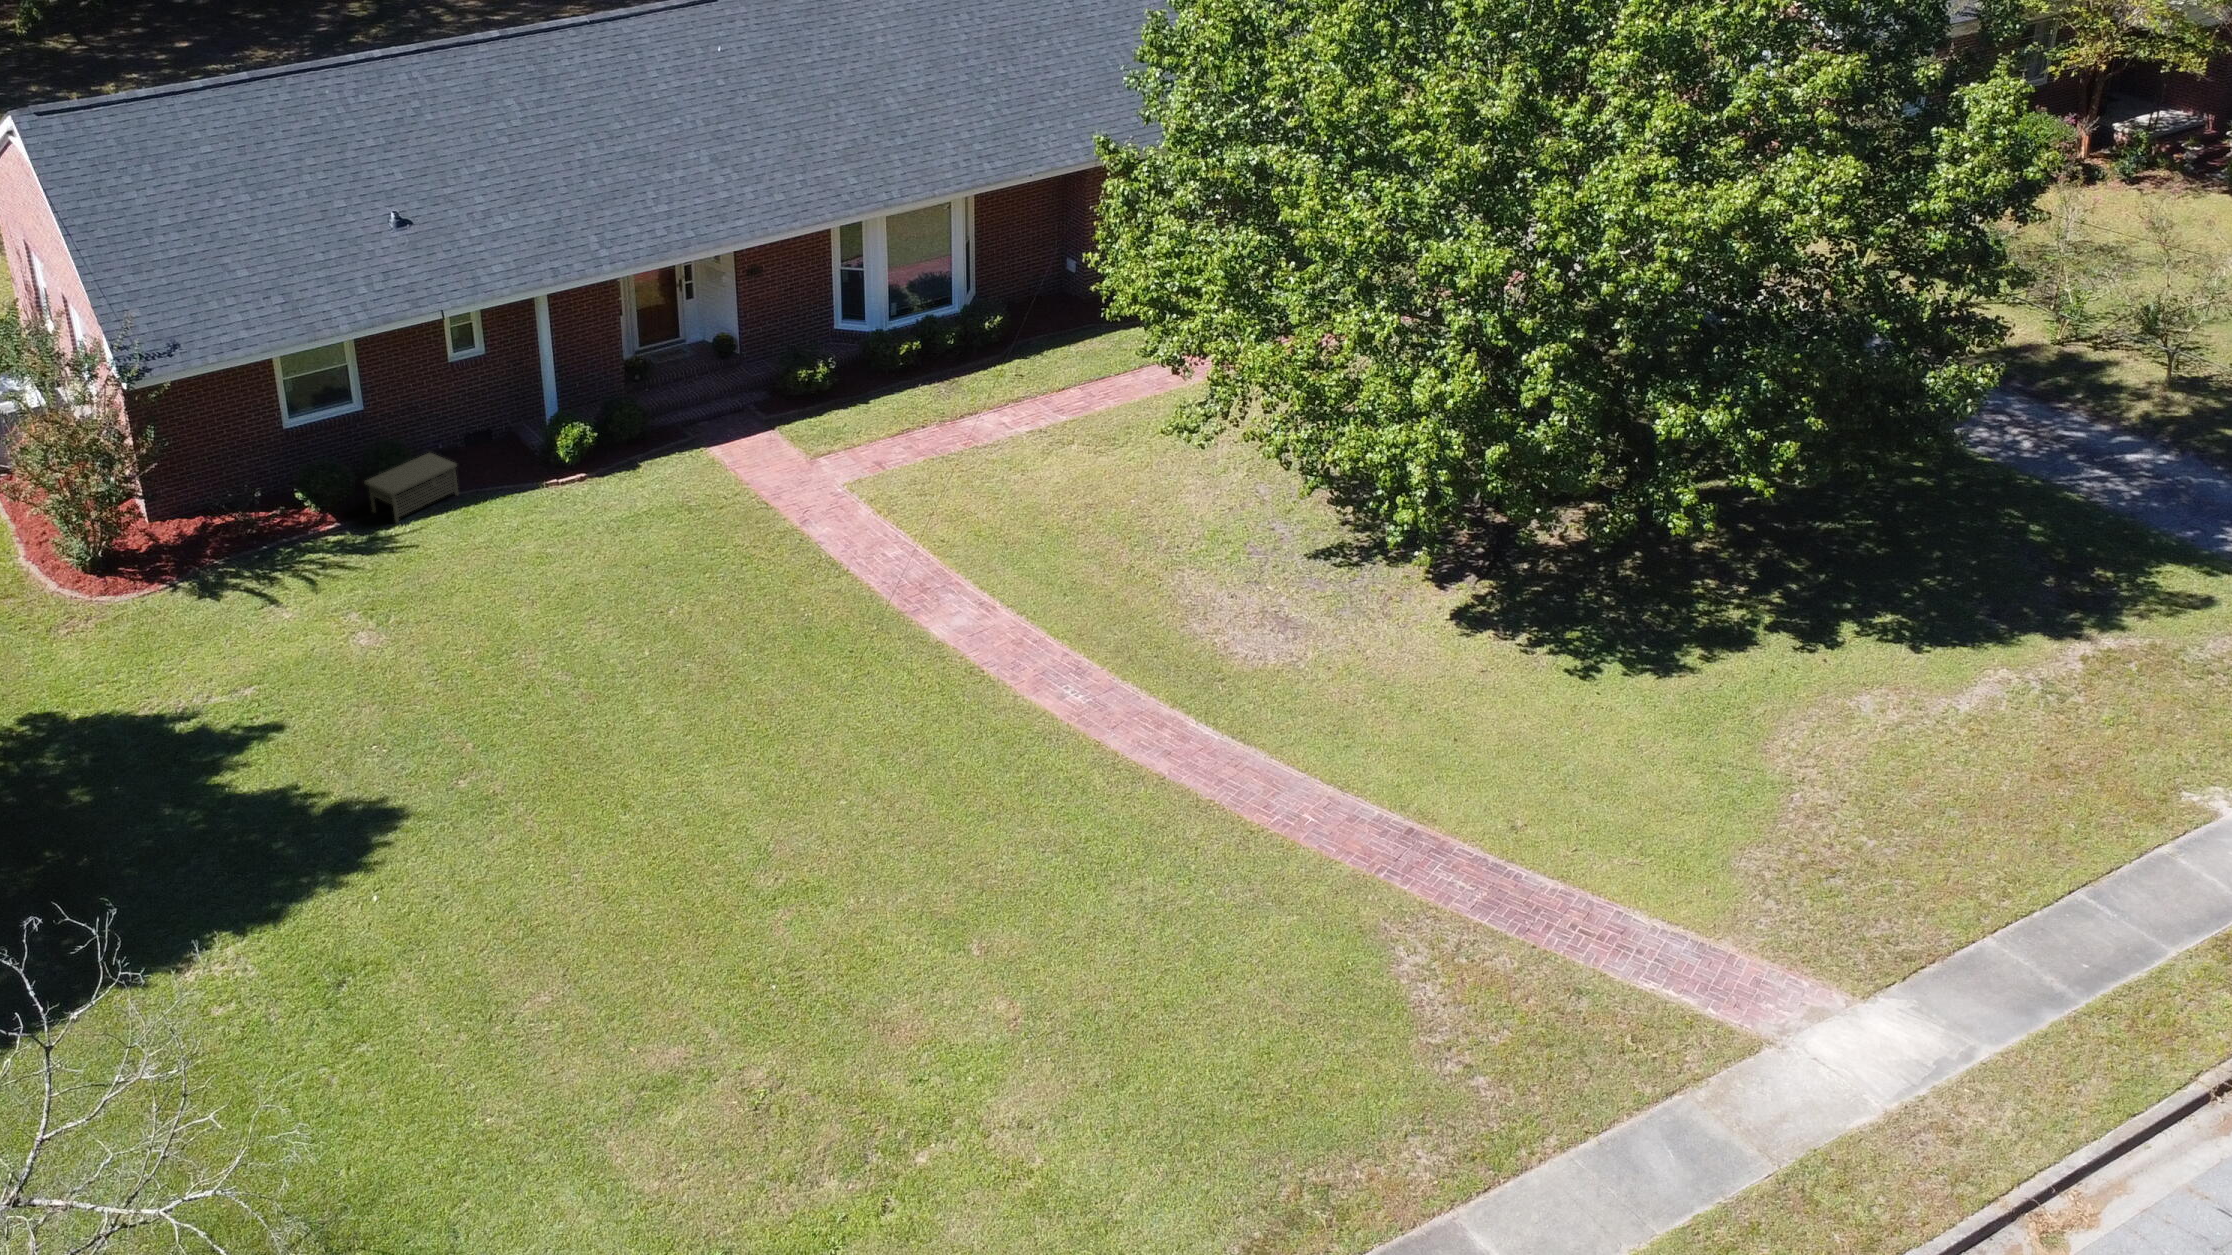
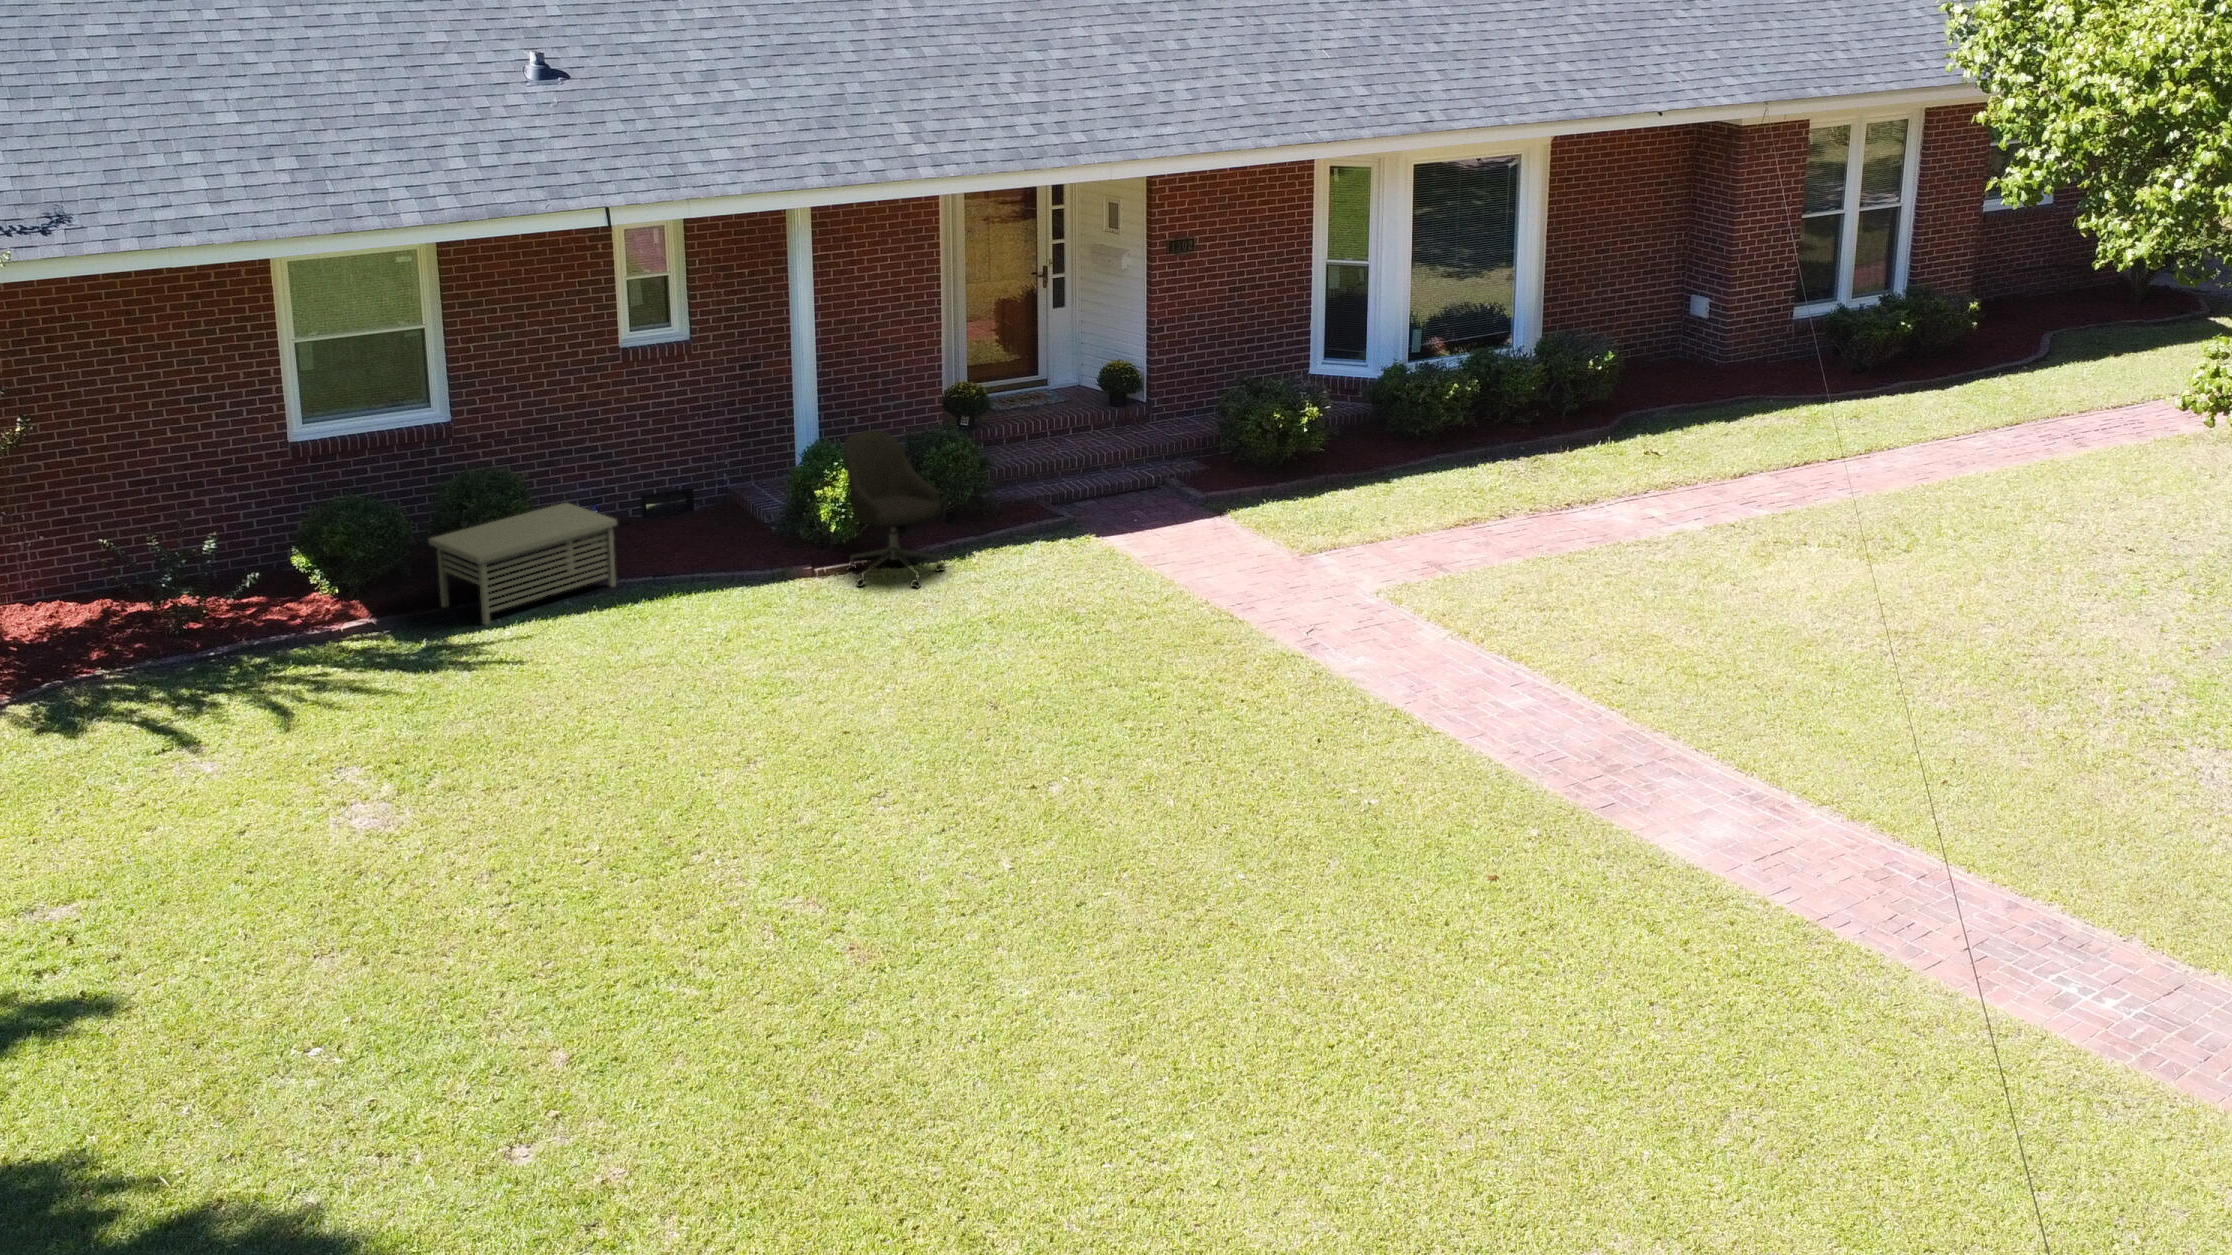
chair: none [569,409,625,490] -> present [844,430,945,588]

